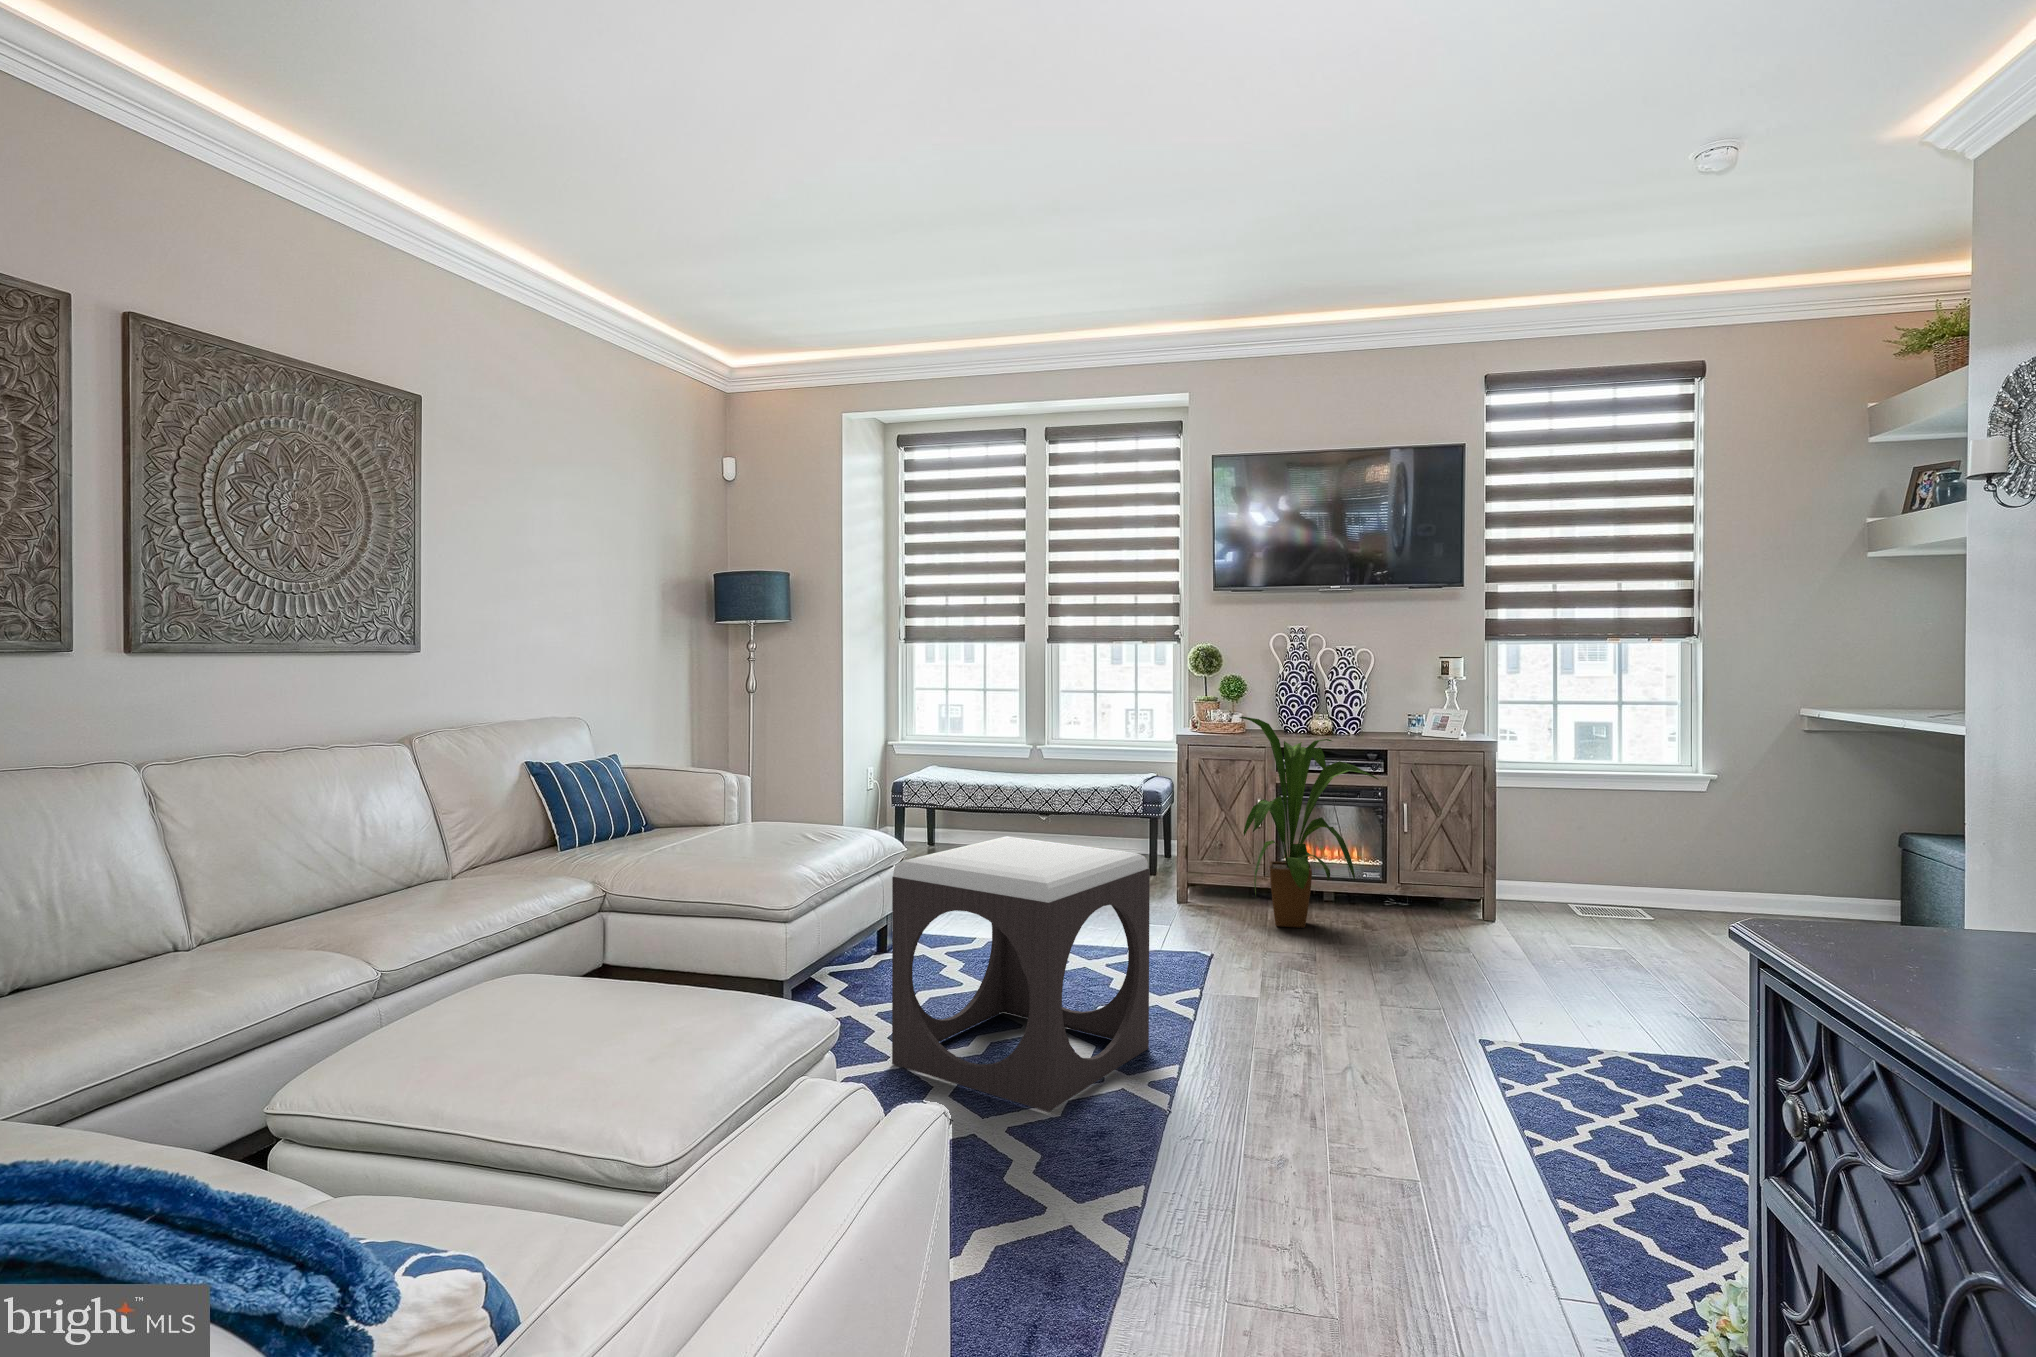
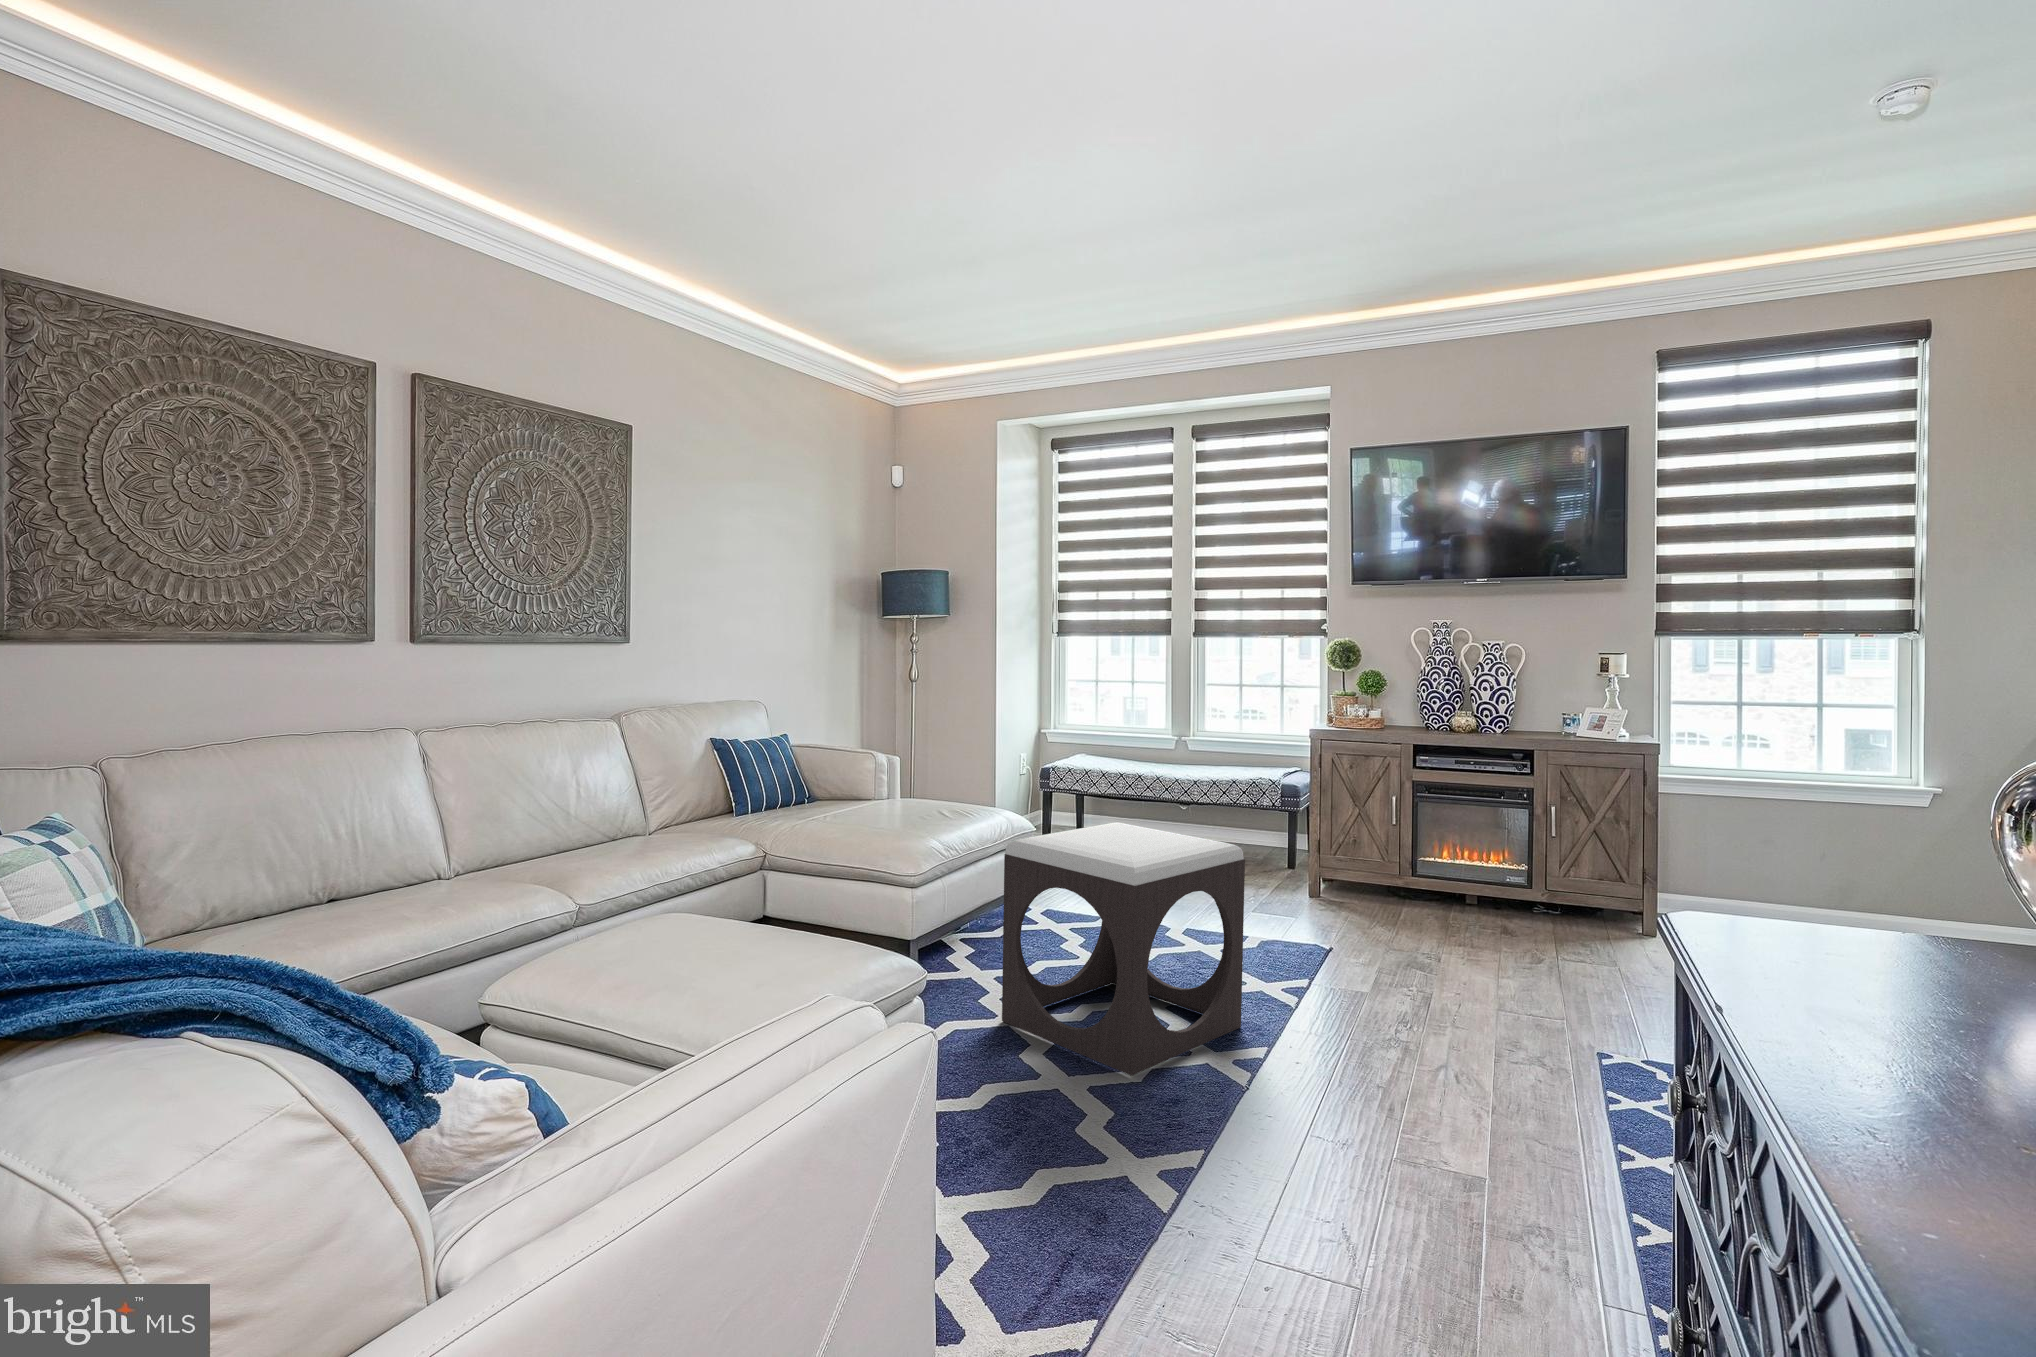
house plant: present [1239,717,1379,928] -> none [1367,715,1516,925]

